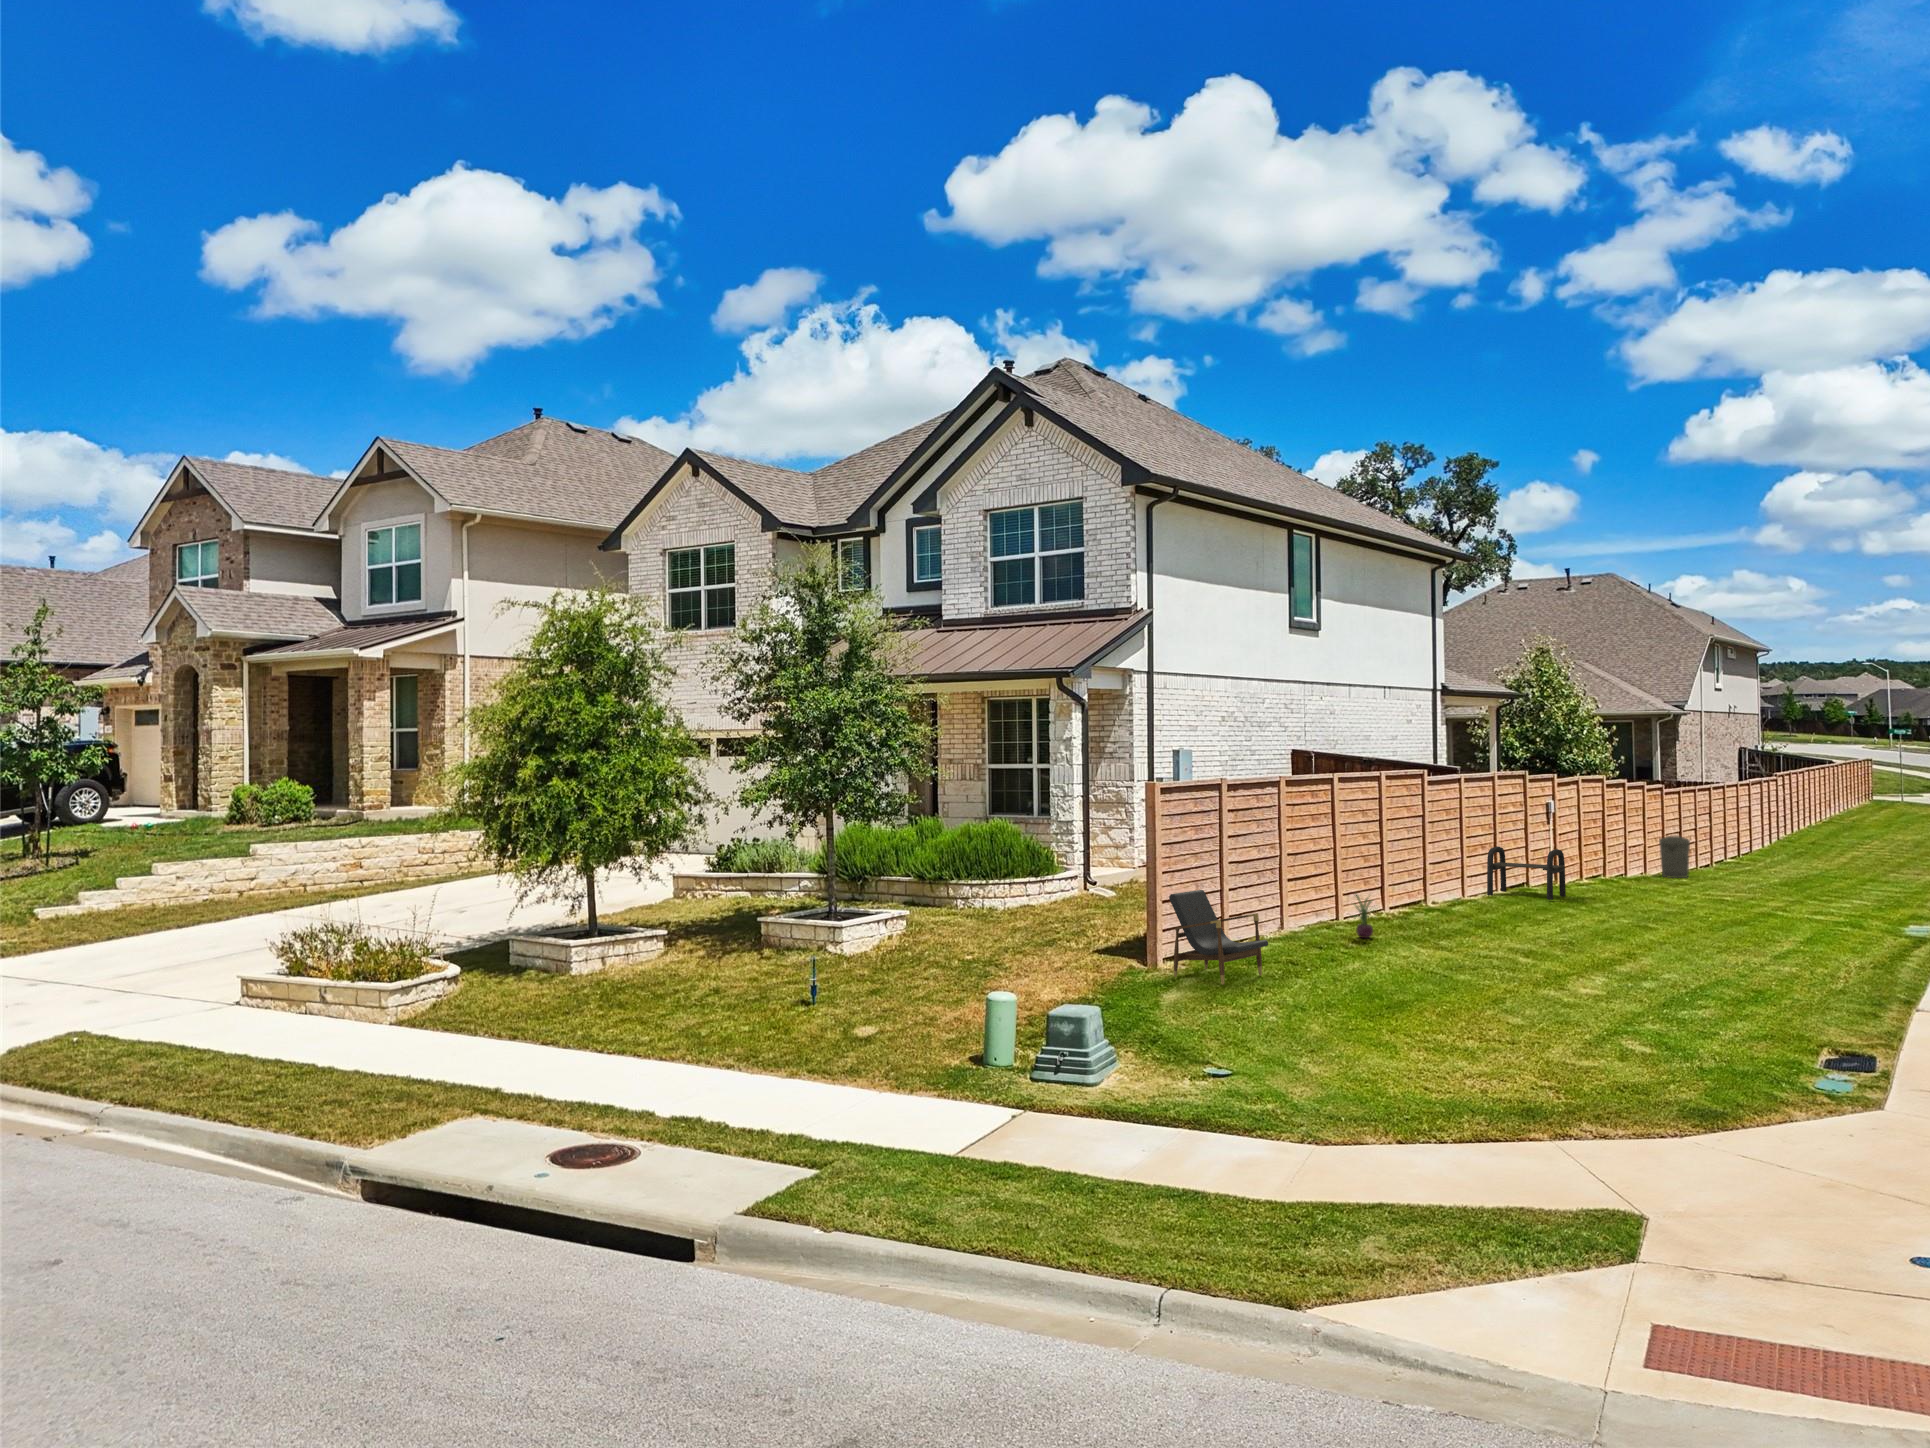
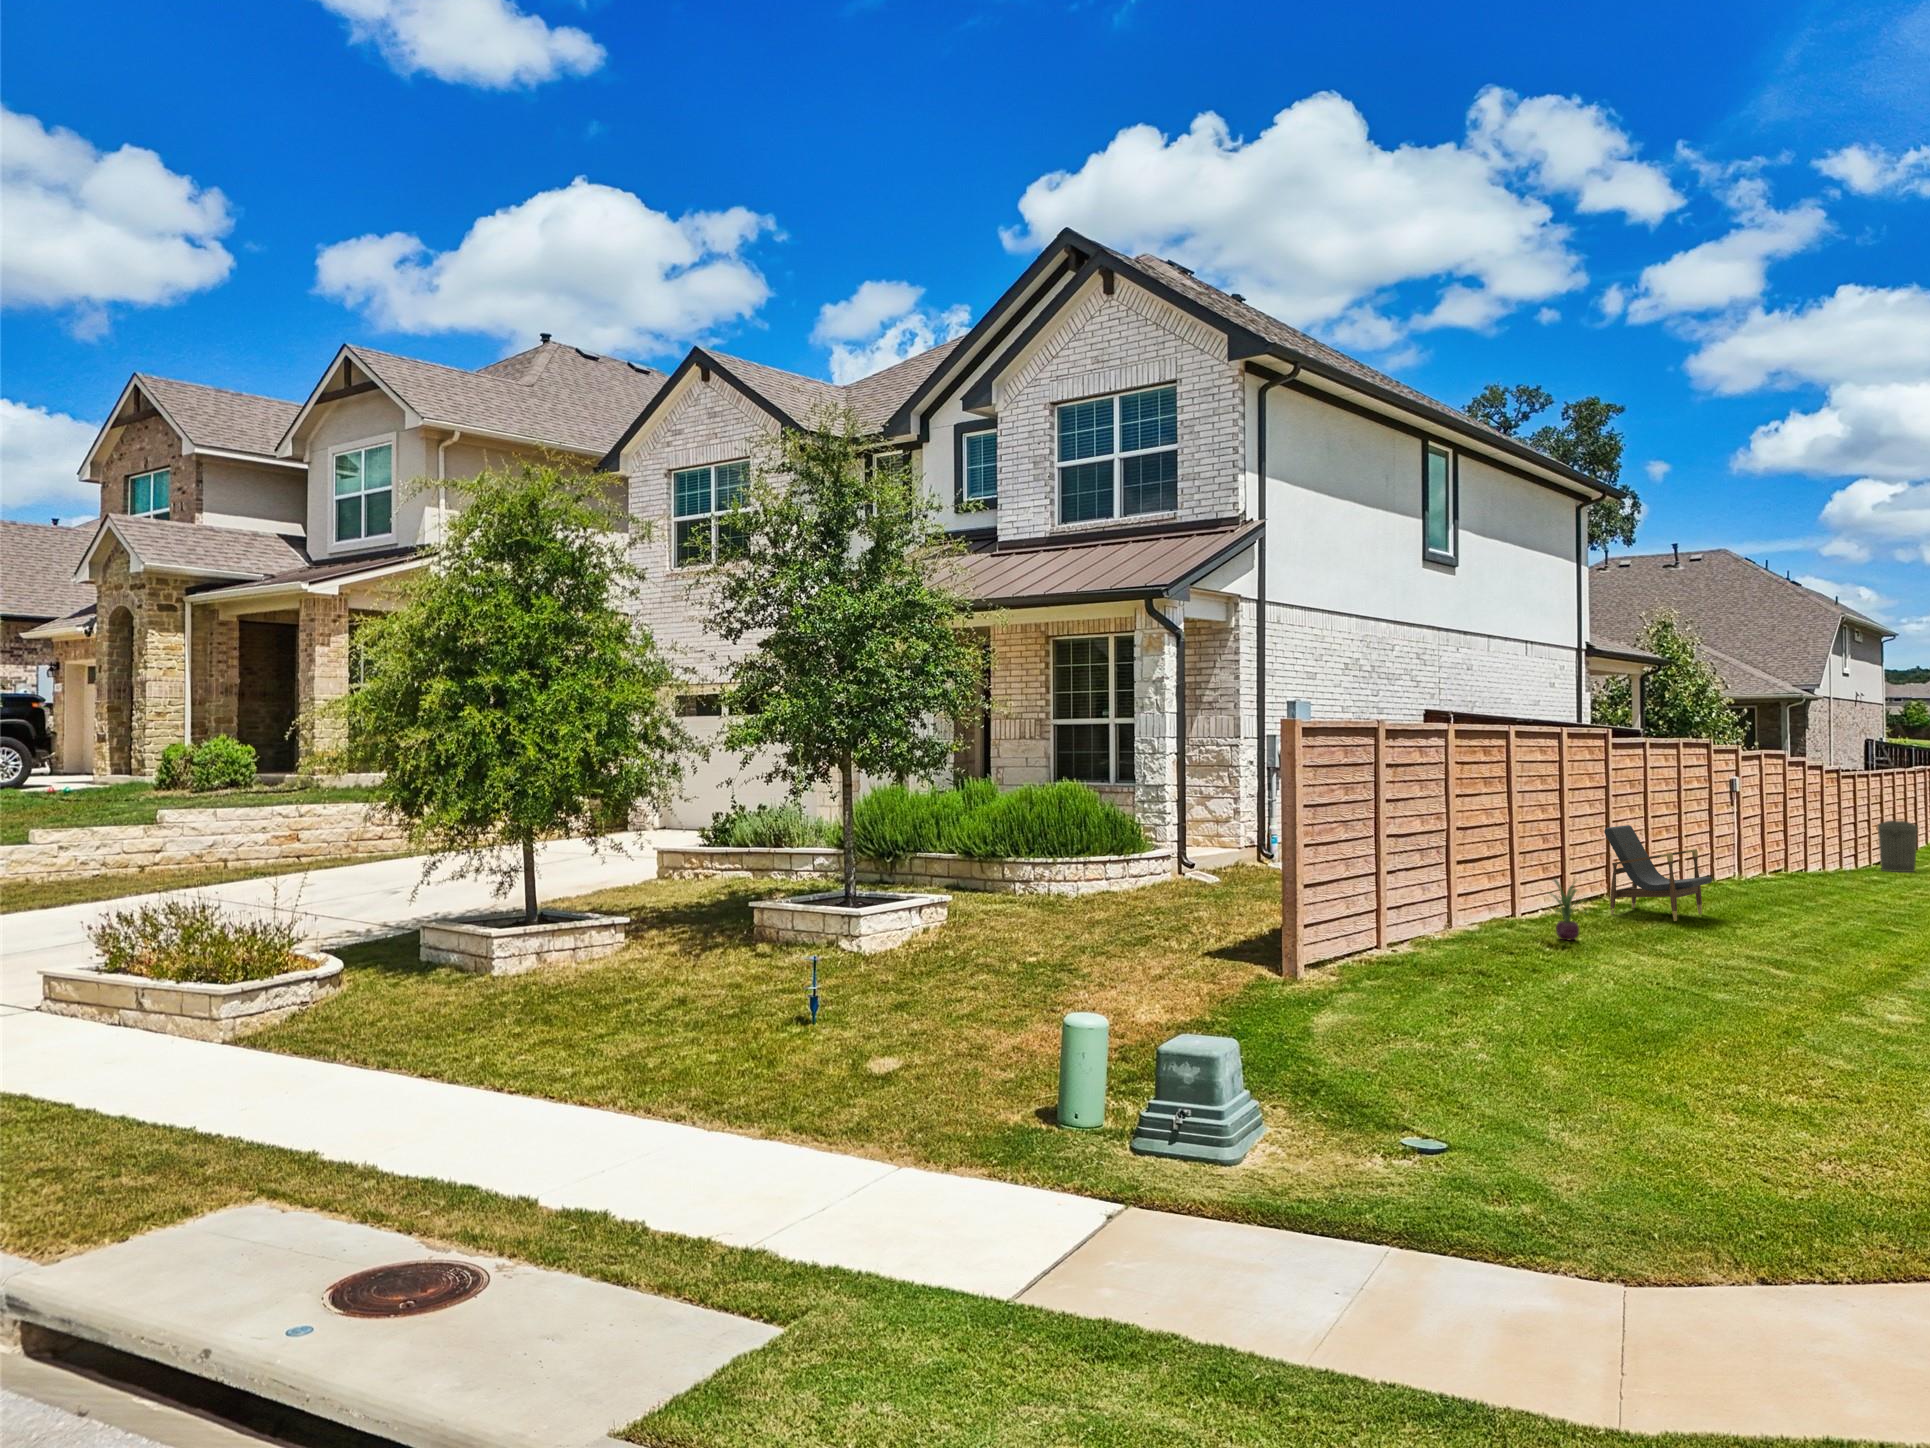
bench: present [1487,846,1566,900] -> none [1700,825,1805,894]
lounge chair: present [1169,890,1268,985] -> present [1604,825,1712,921]

